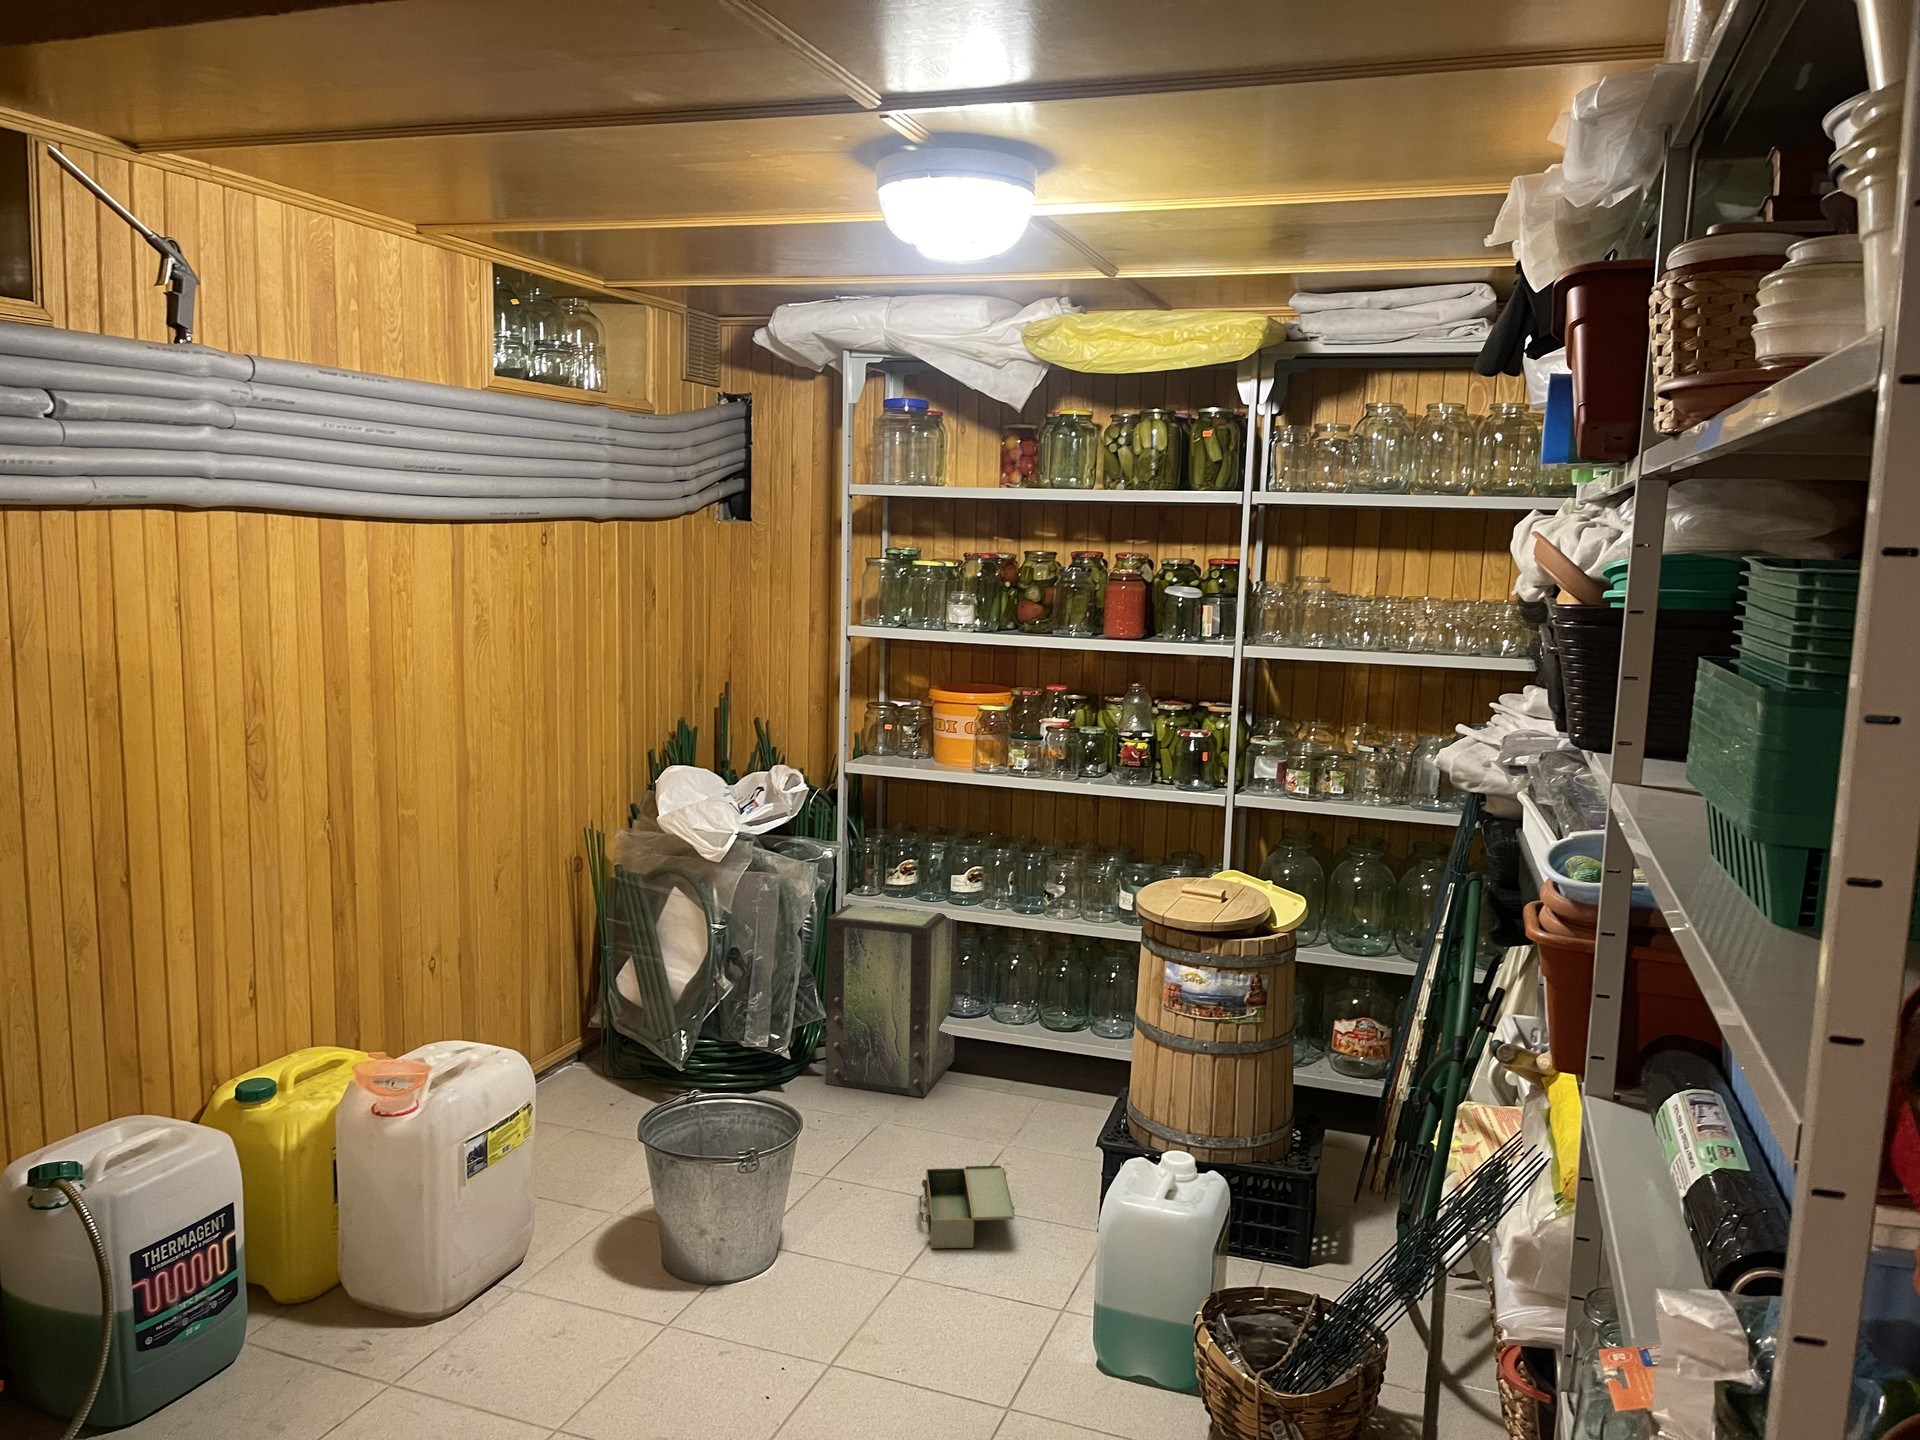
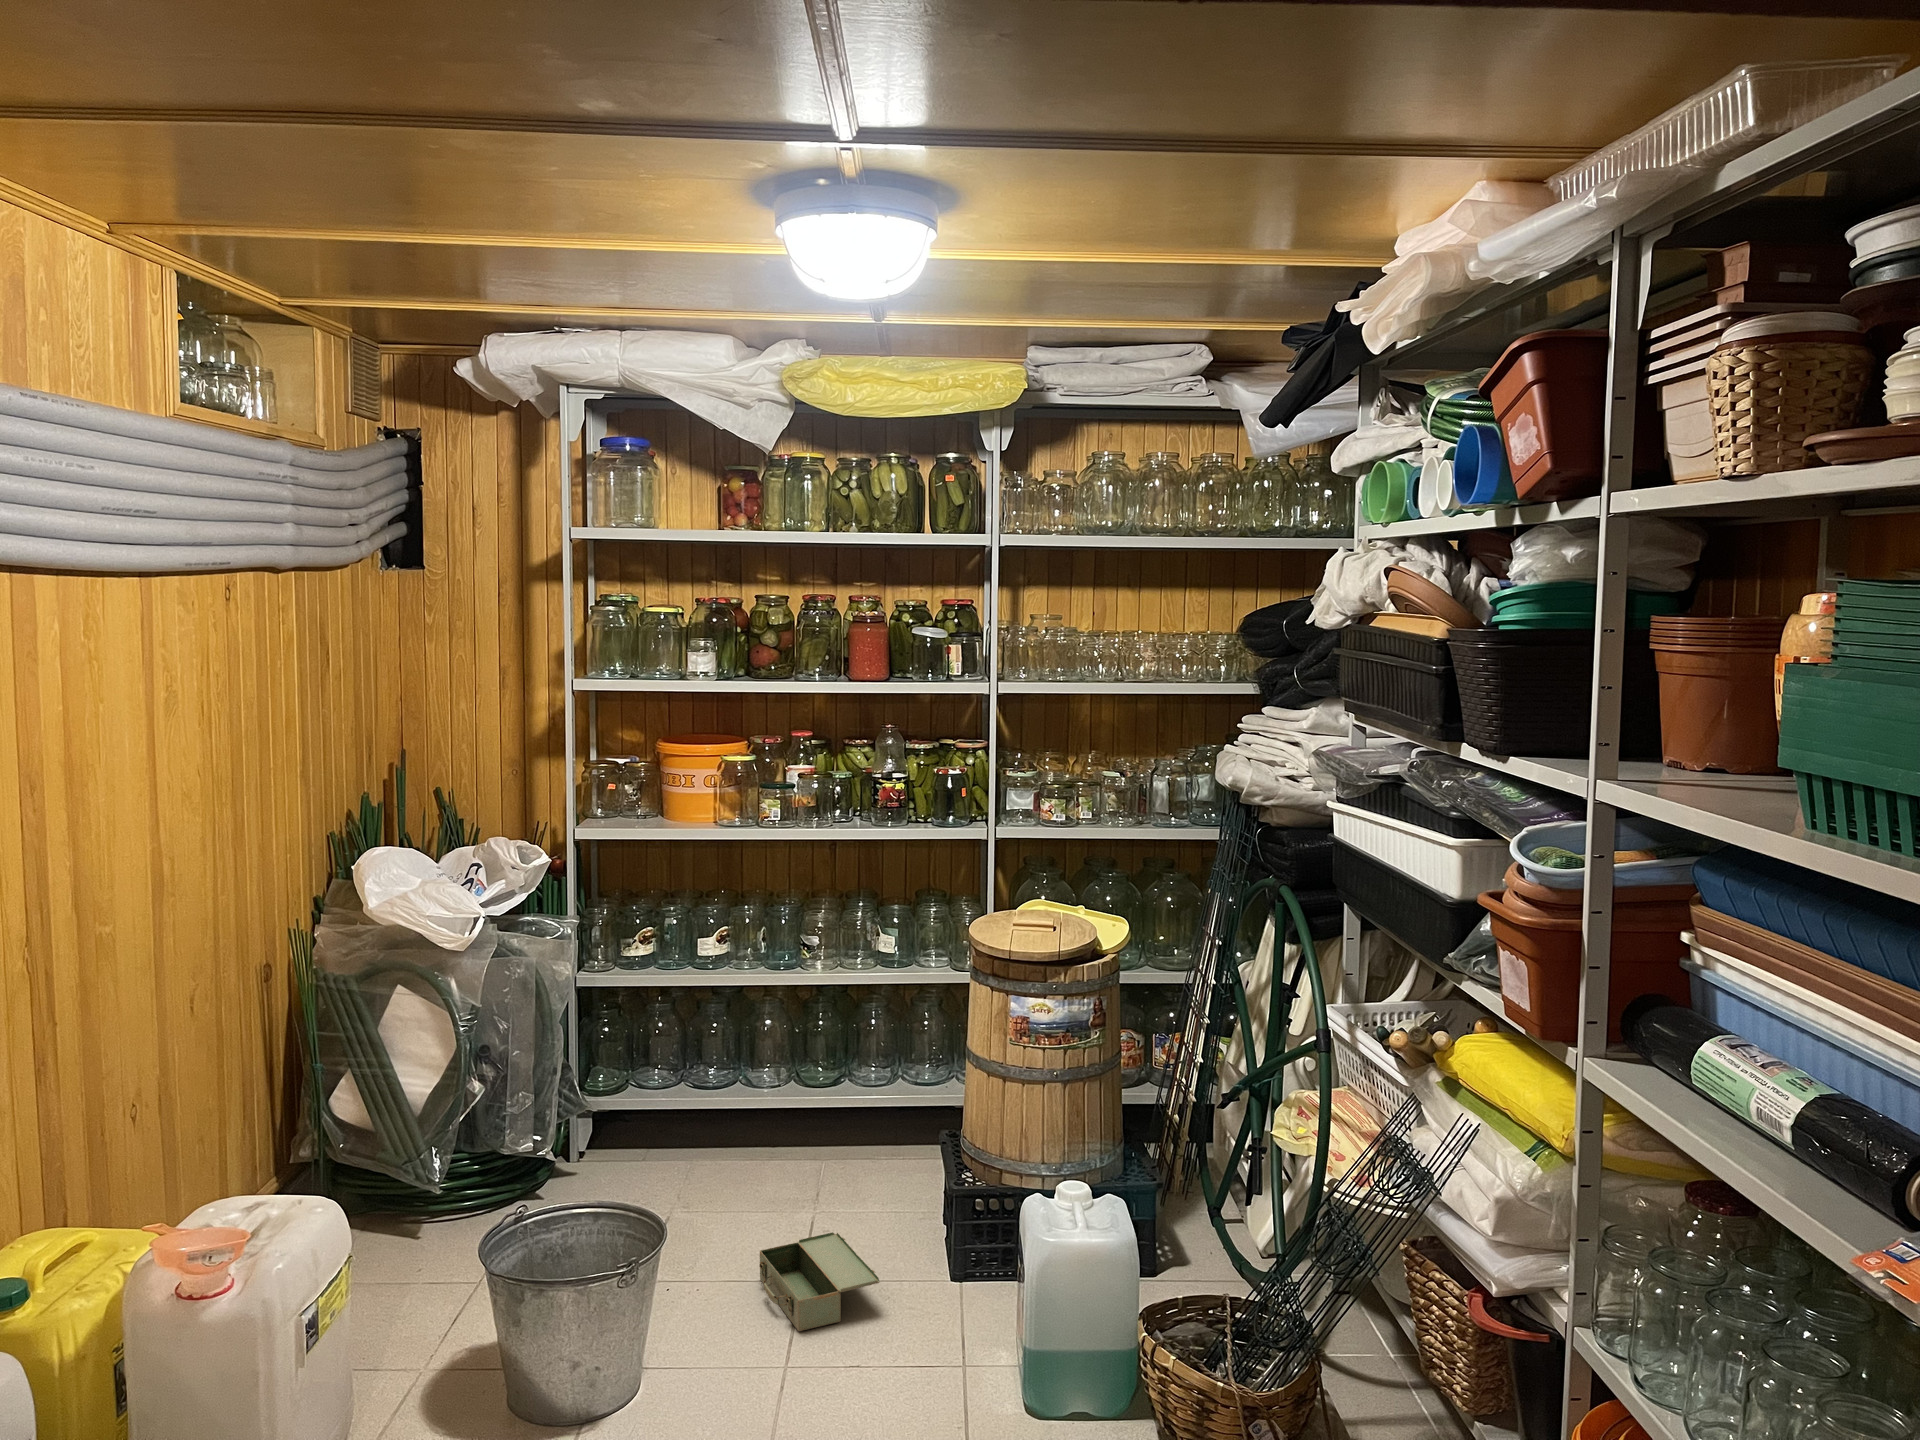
storage box: present [825,904,957,1097] -> none [578,968,706,1184]

